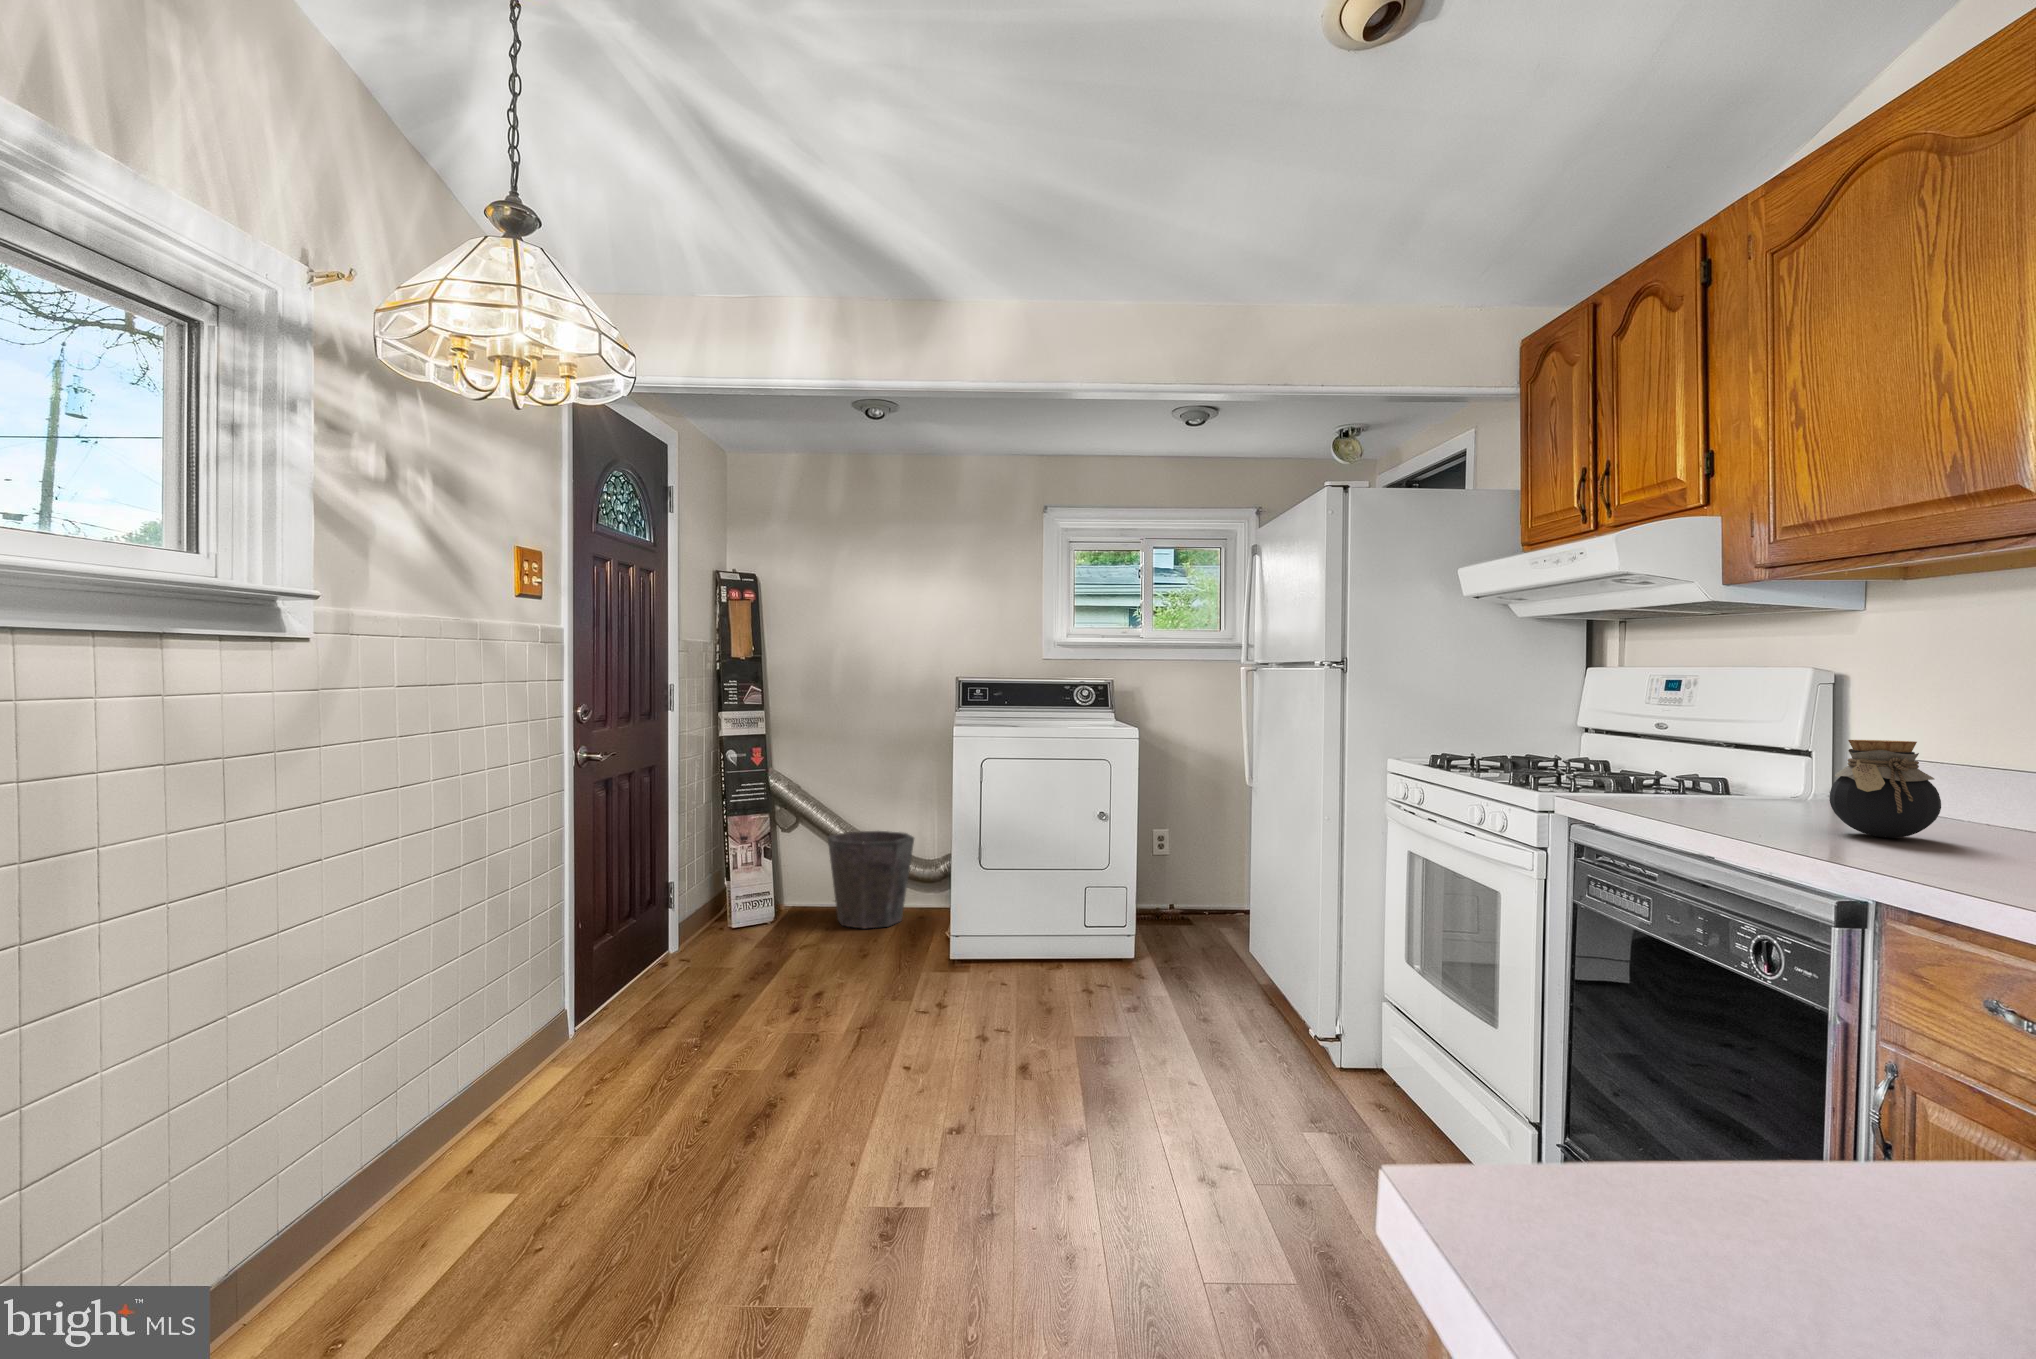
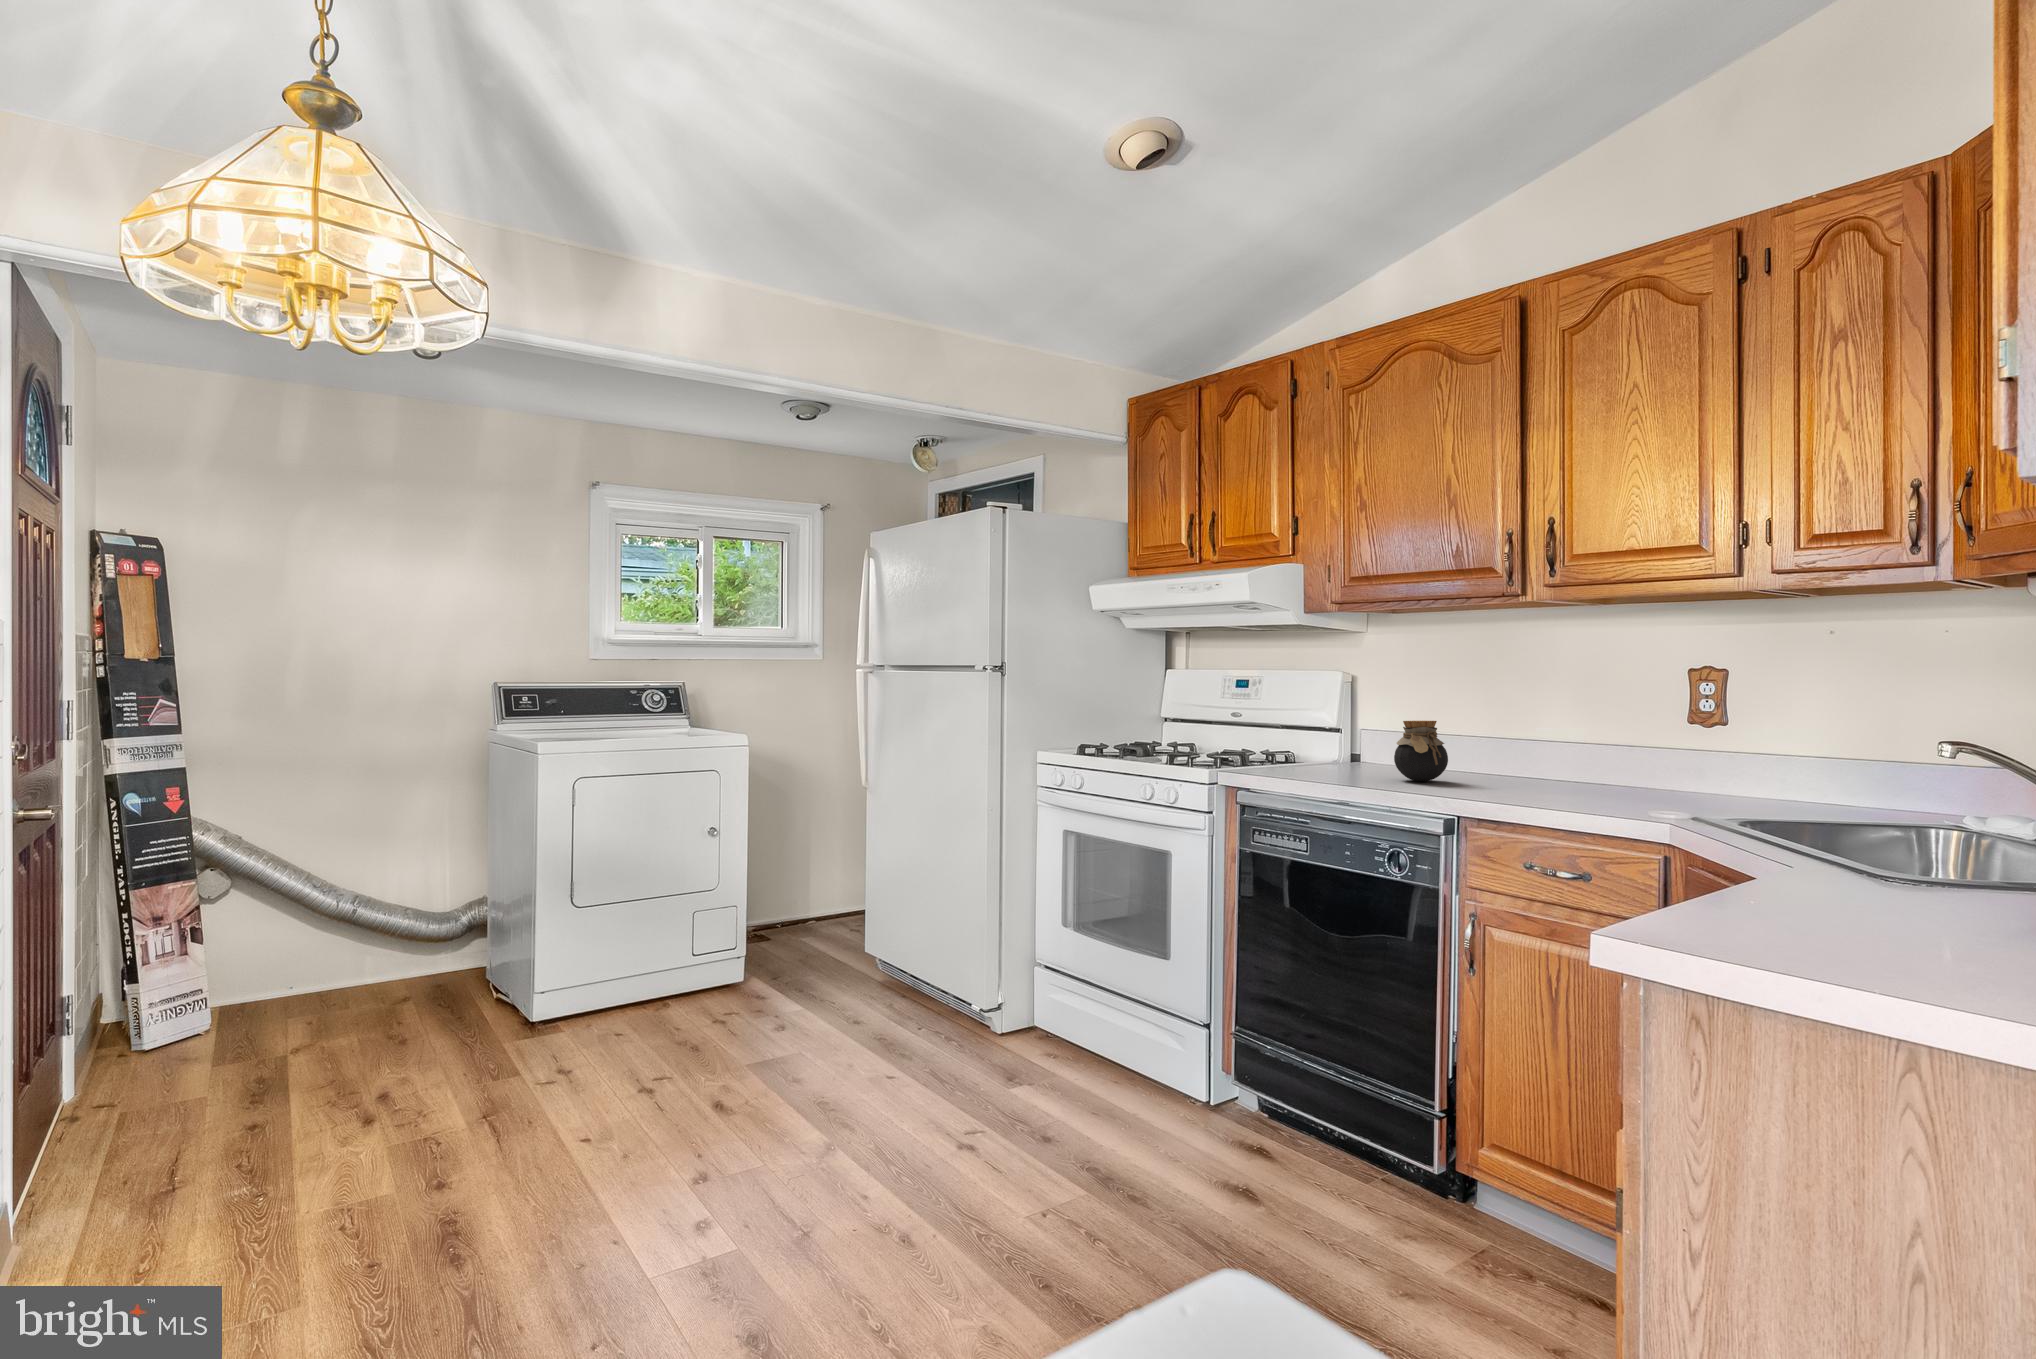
waste bin: present [828,831,914,928] -> none [298,884,436,1019]

